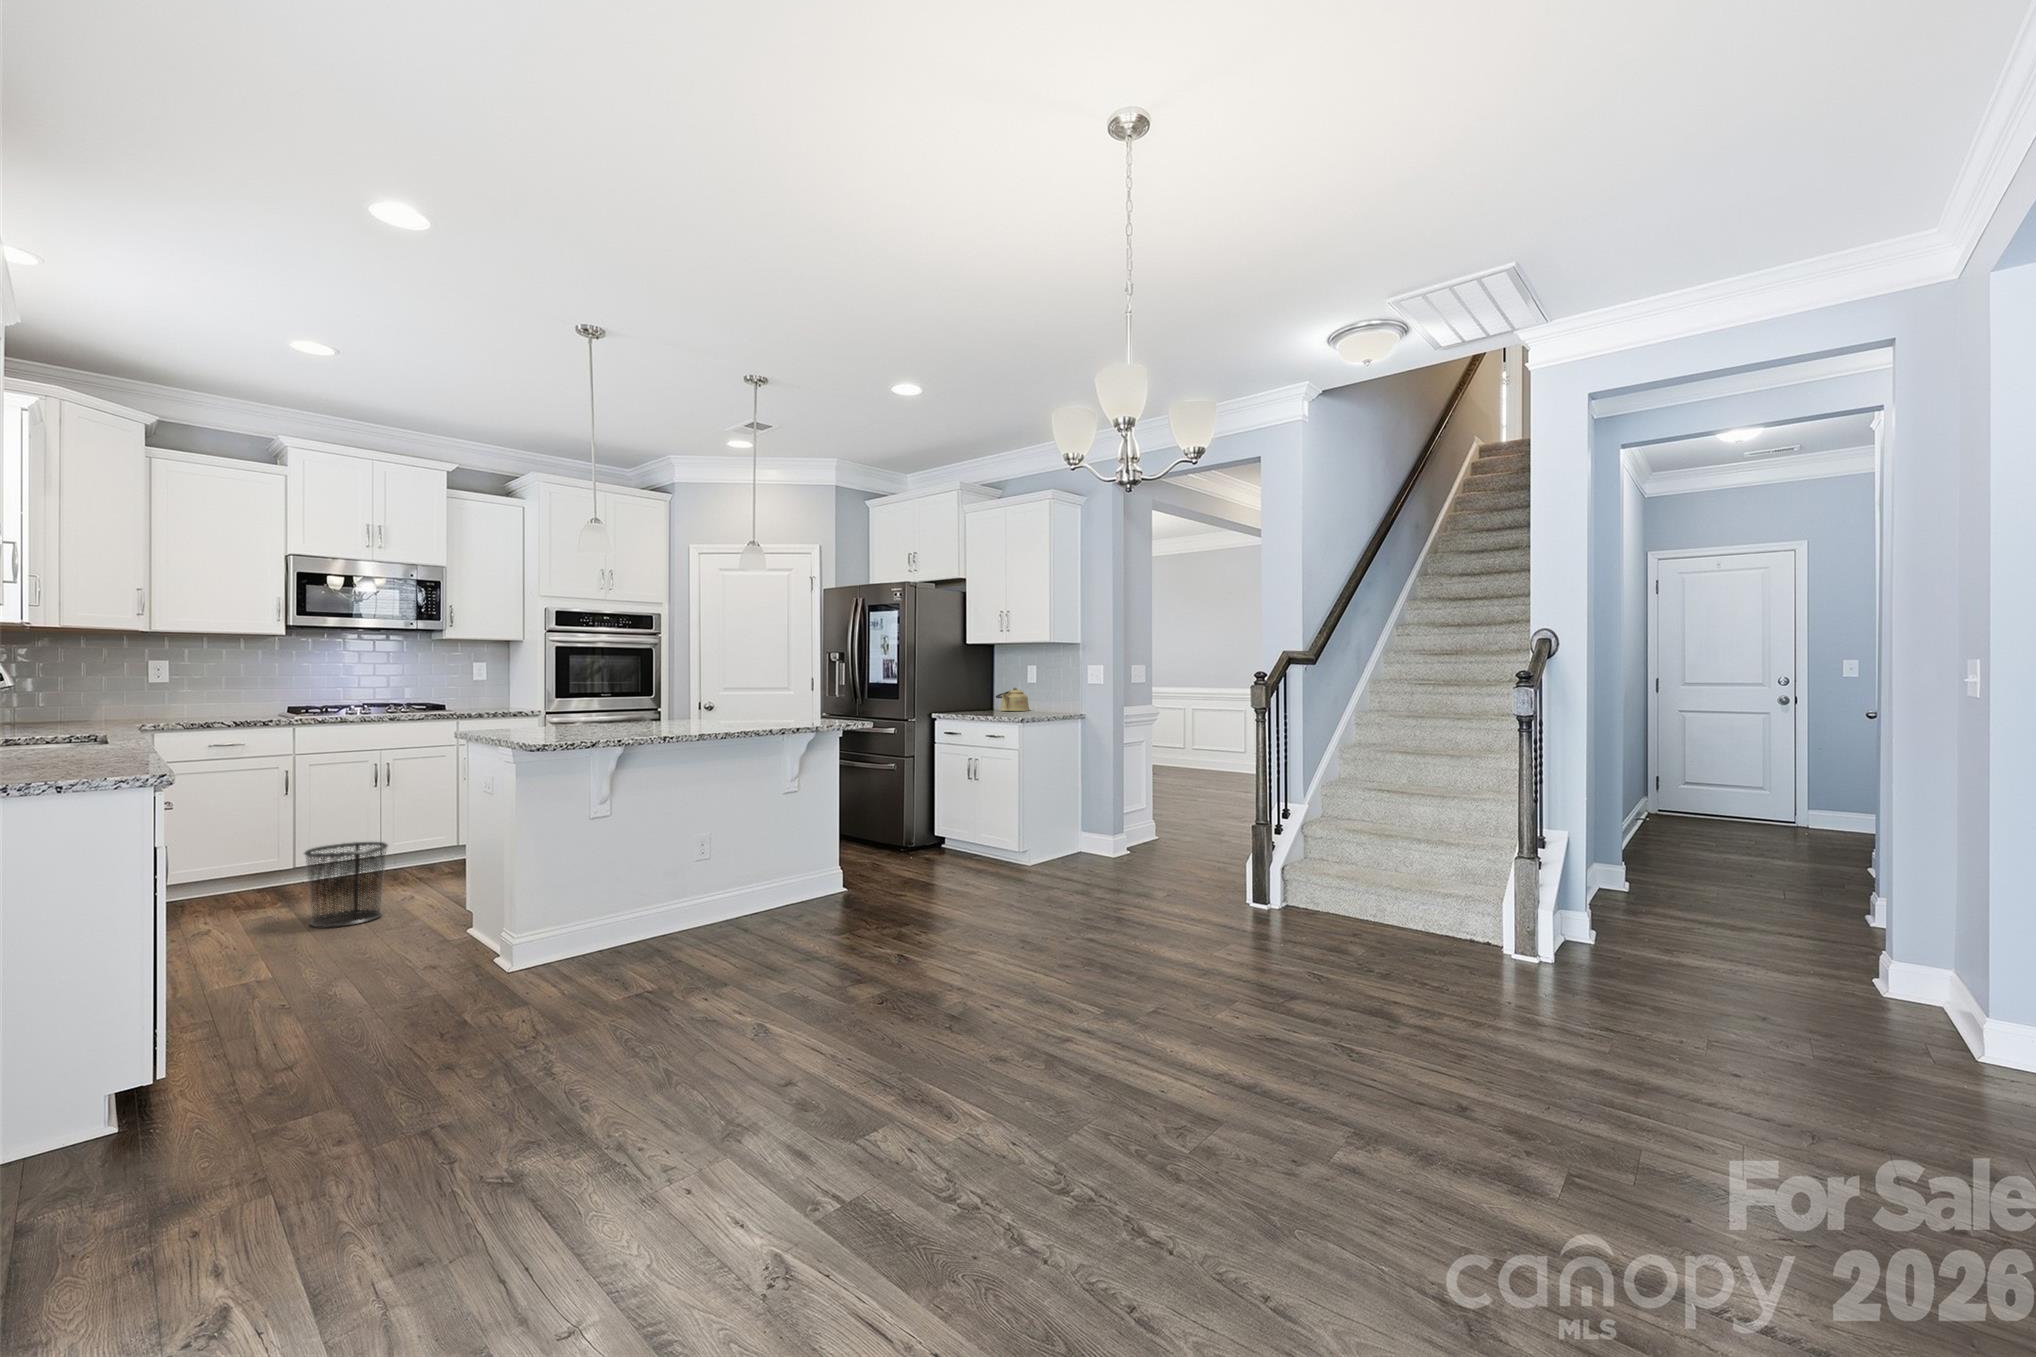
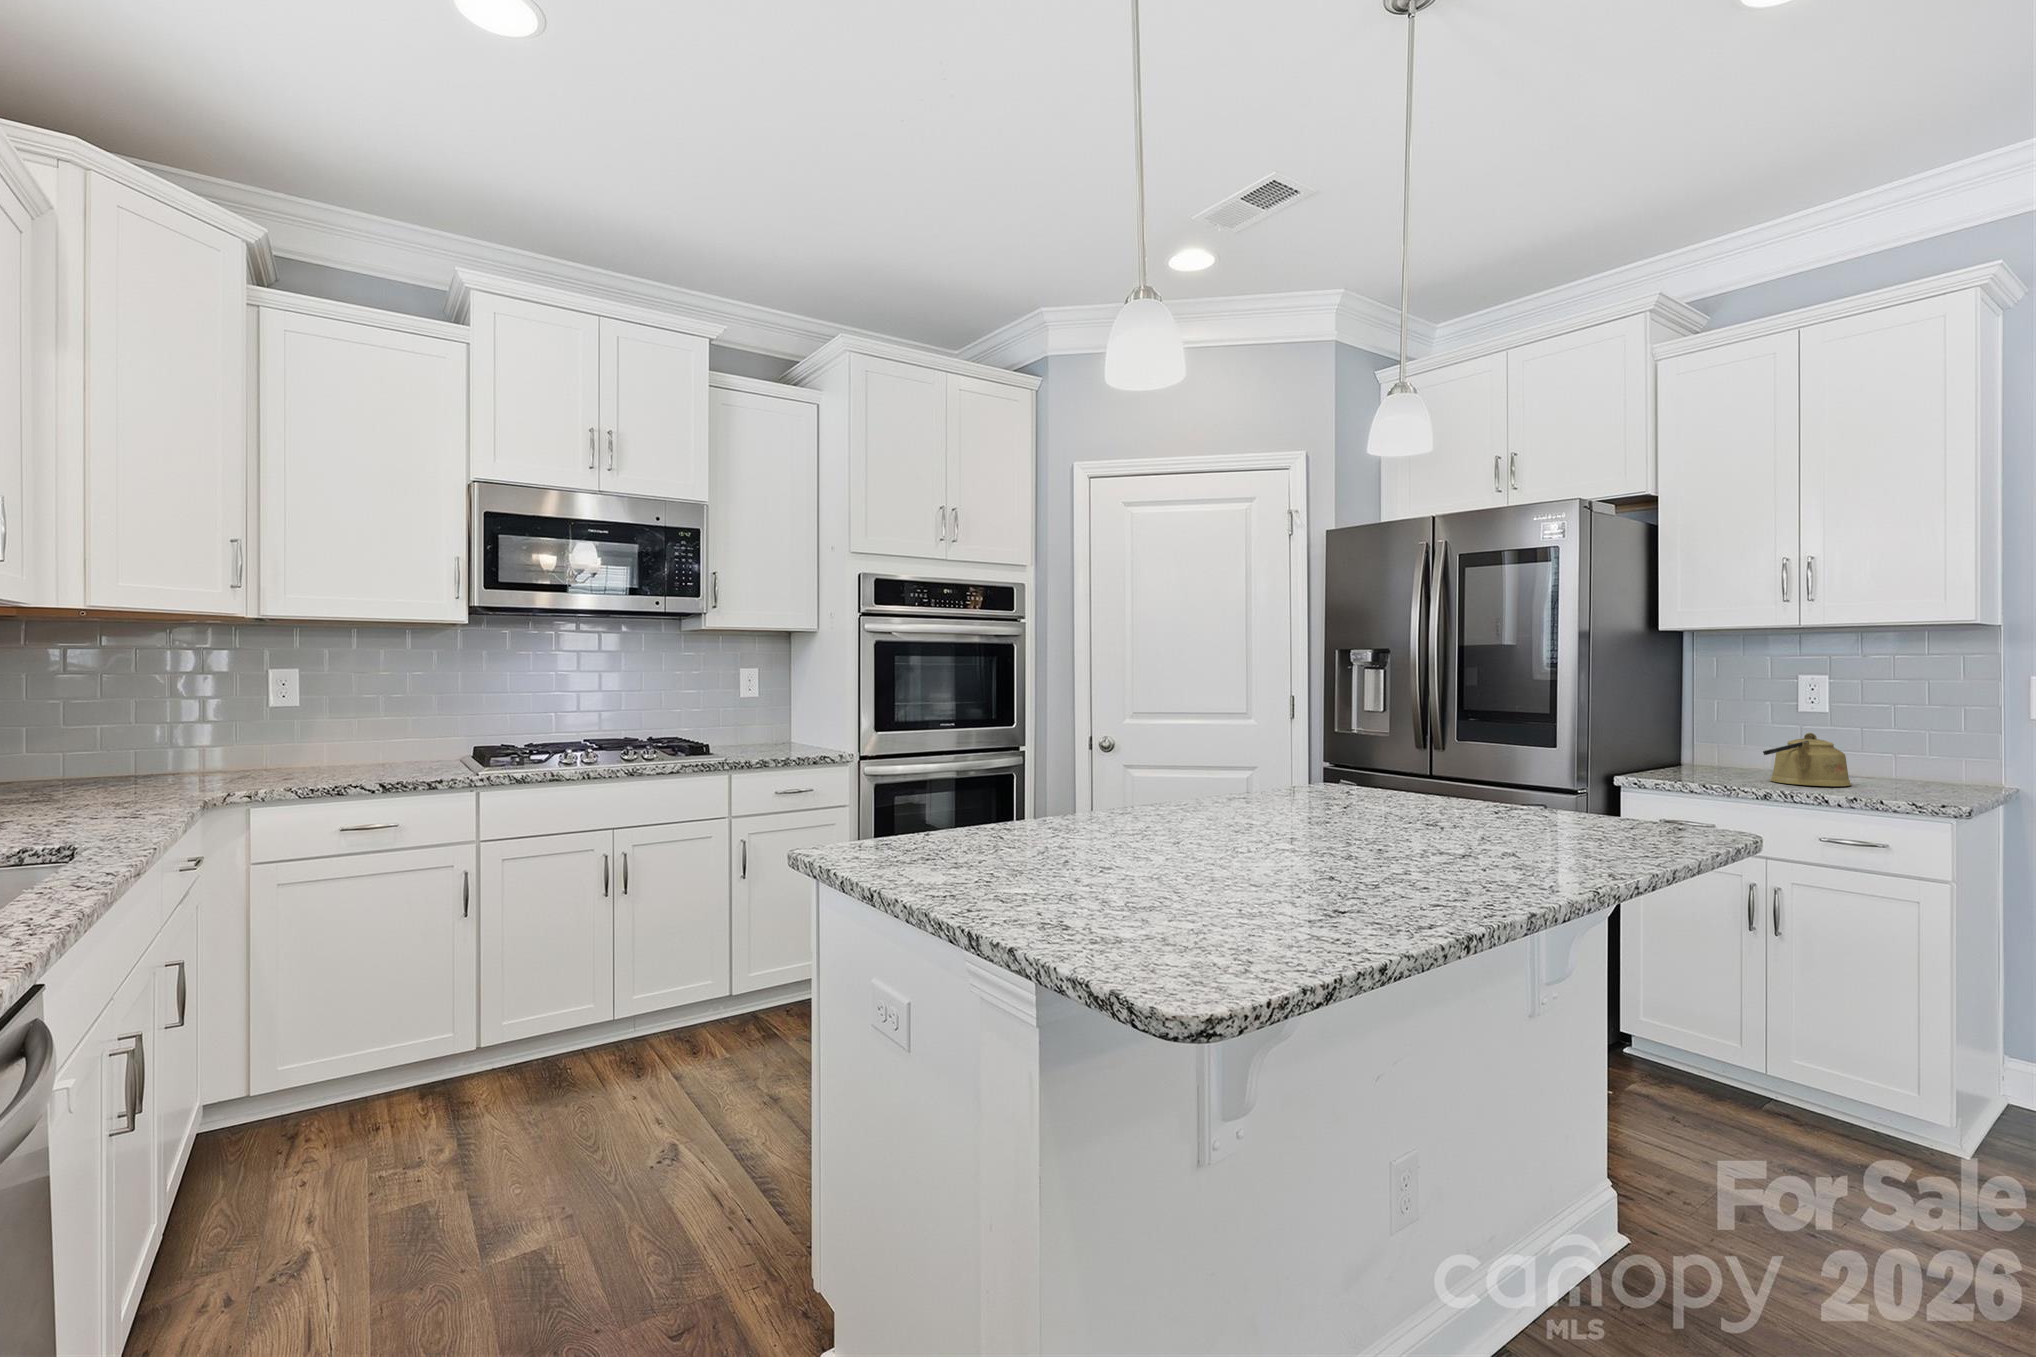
waste bin: present [304,842,388,927] -> none [484,1045,637,1251]

